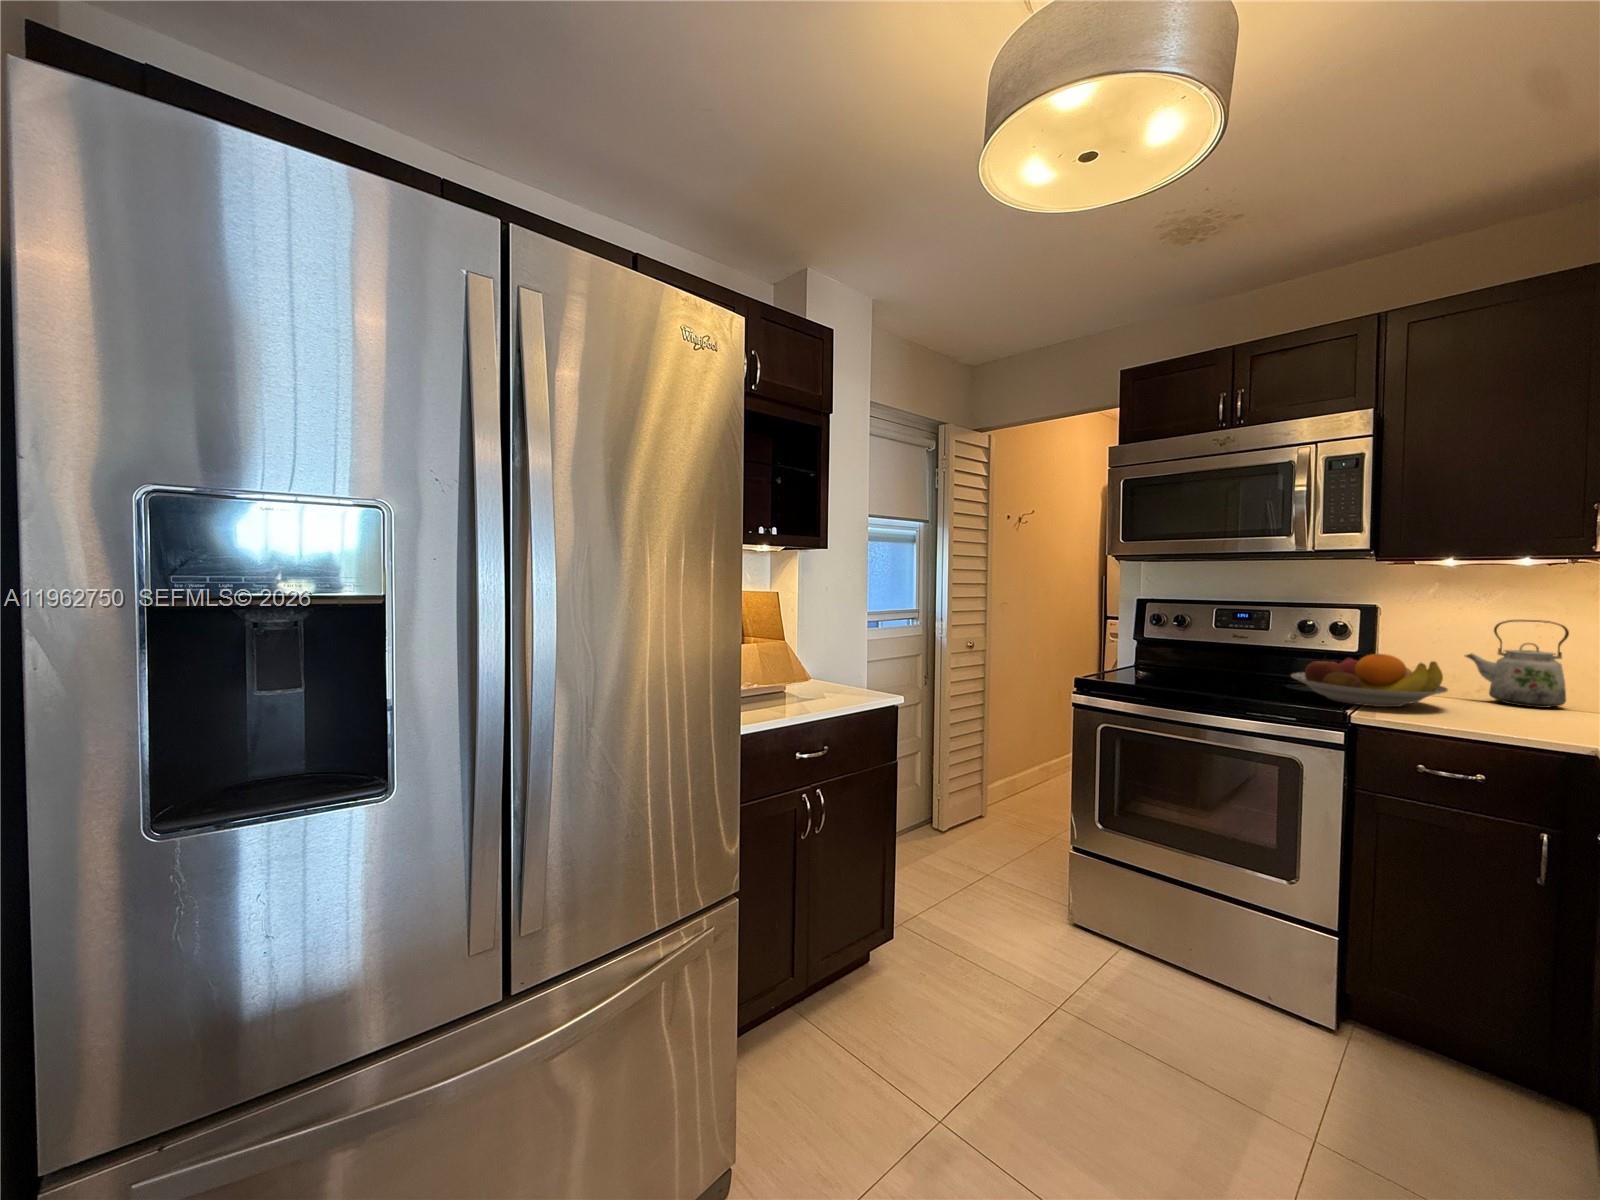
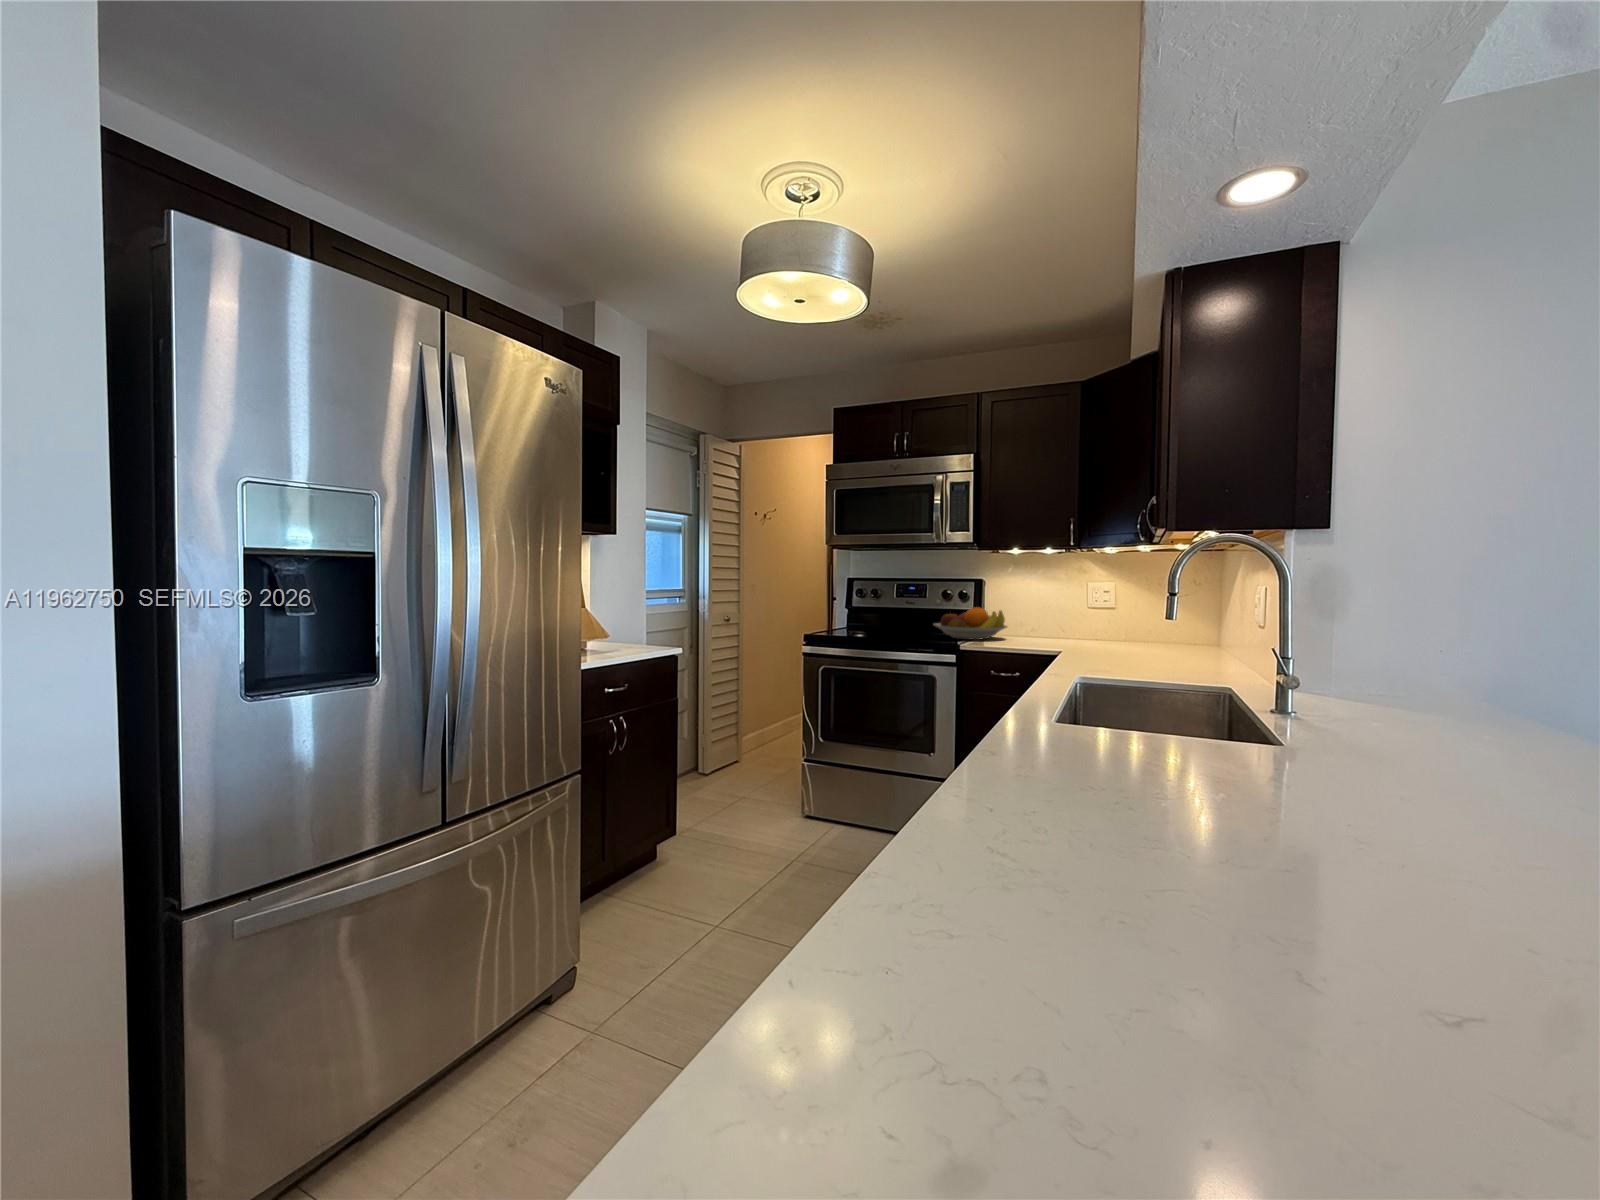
kettle: present [1465,620,1569,708] -> none [1021,586,1064,637]

